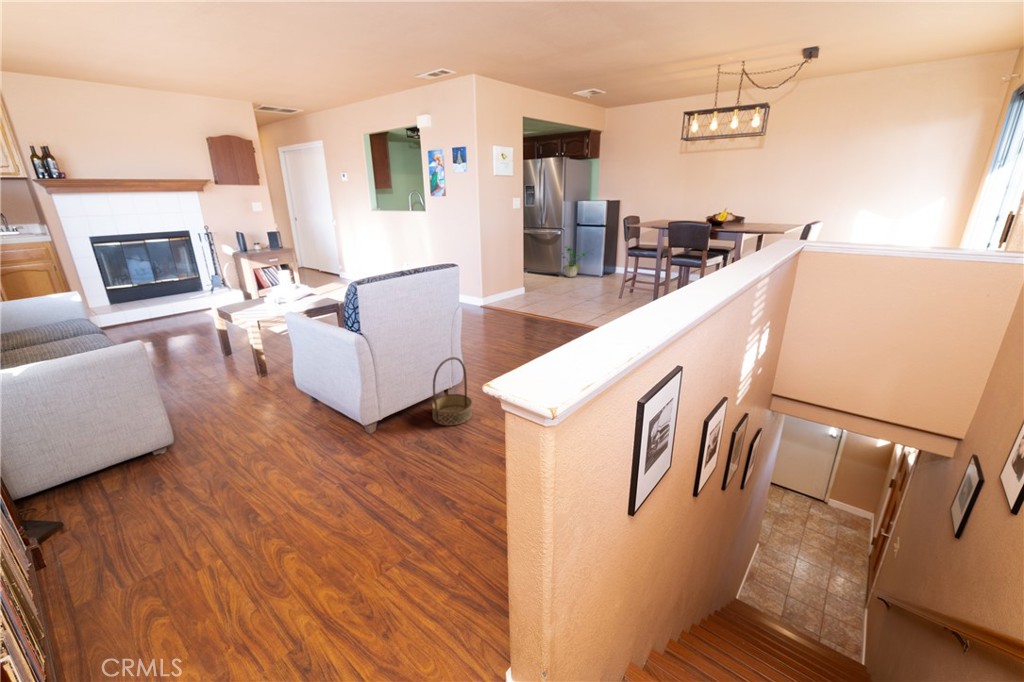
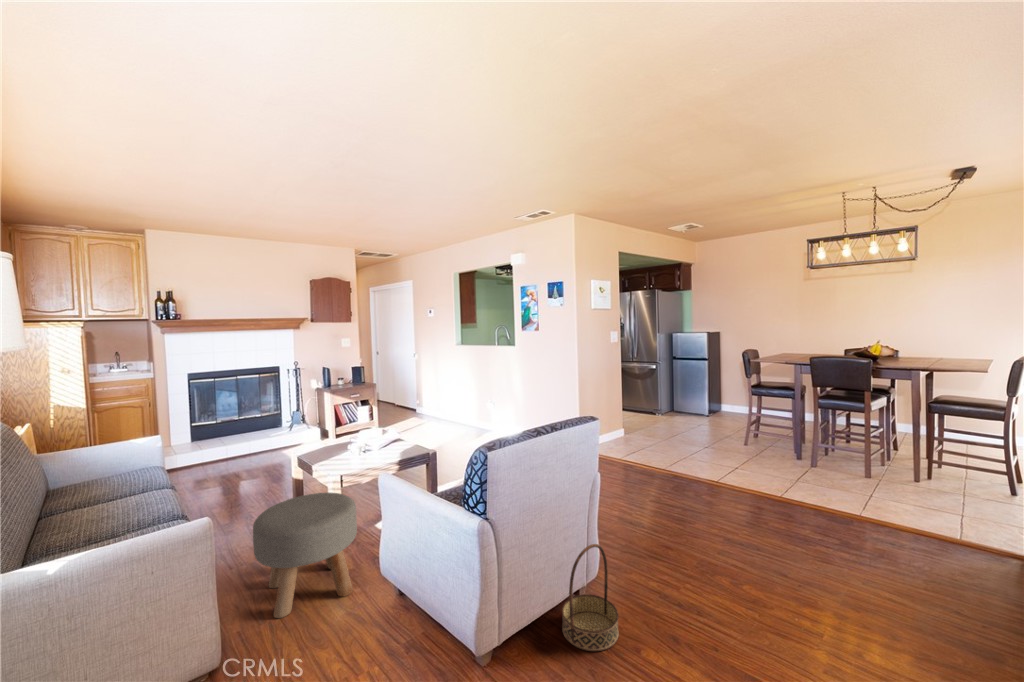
potted plant: present [561,246,585,277] -> none [654,372,699,415]
ottoman: none [178,332,274,421] -> present [253,493,357,618]

